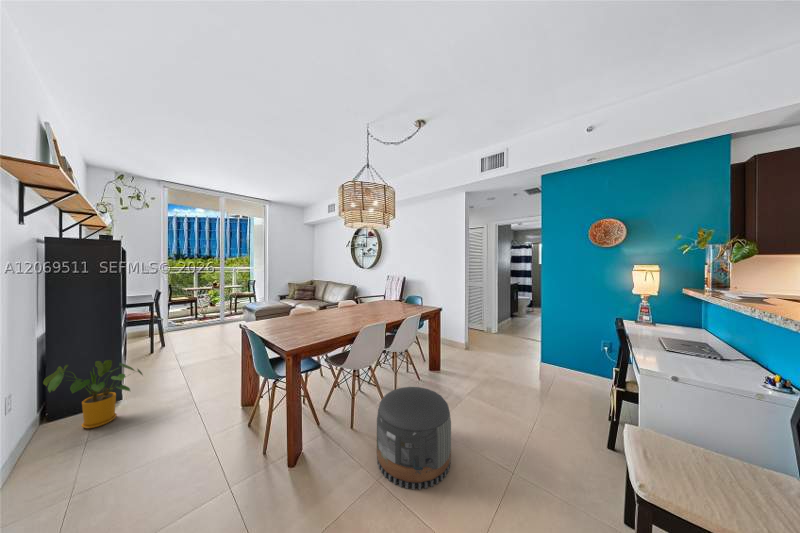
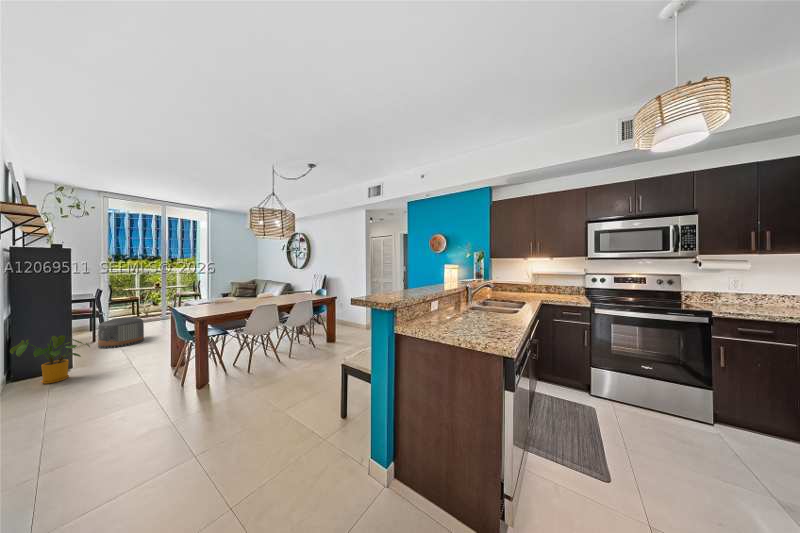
pouf: present [377,387,451,489] -> present [98,318,144,349]

